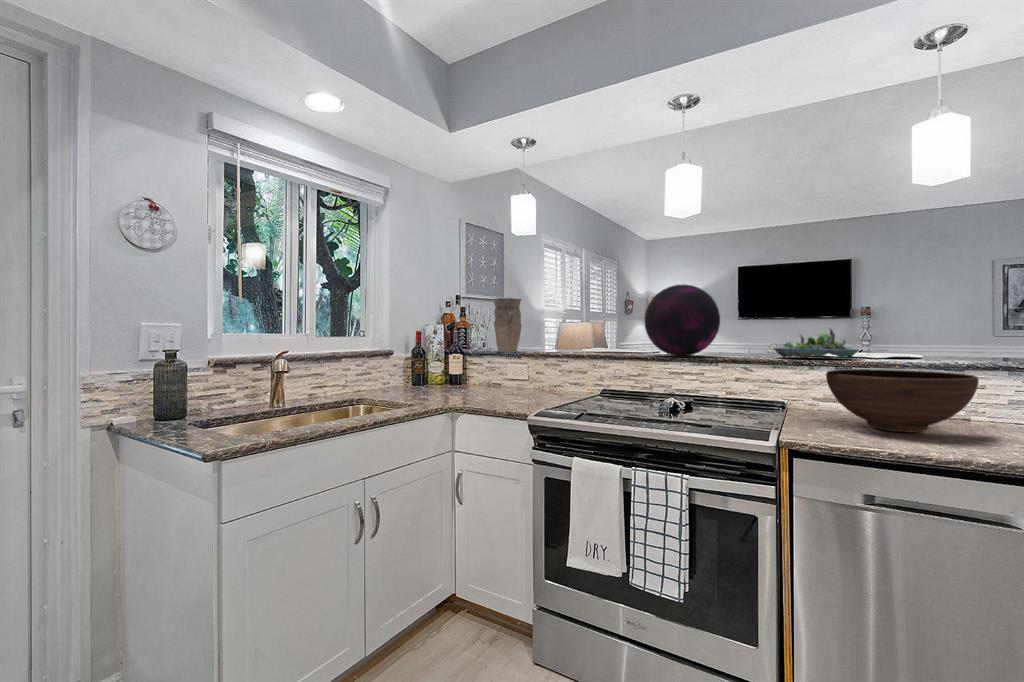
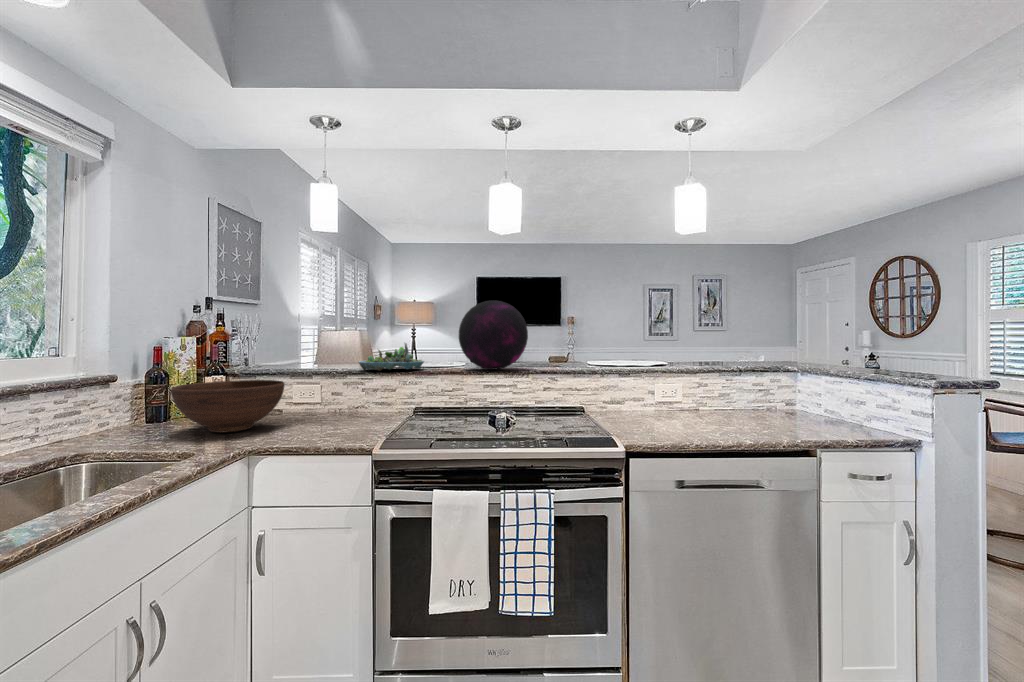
vase: present [493,298,521,352] -> none [270,306,308,371]
succulent planter: present [774,328,858,358] -> present [359,343,424,371]
fruit bowl: present [826,370,979,432] -> present [171,380,284,433]

